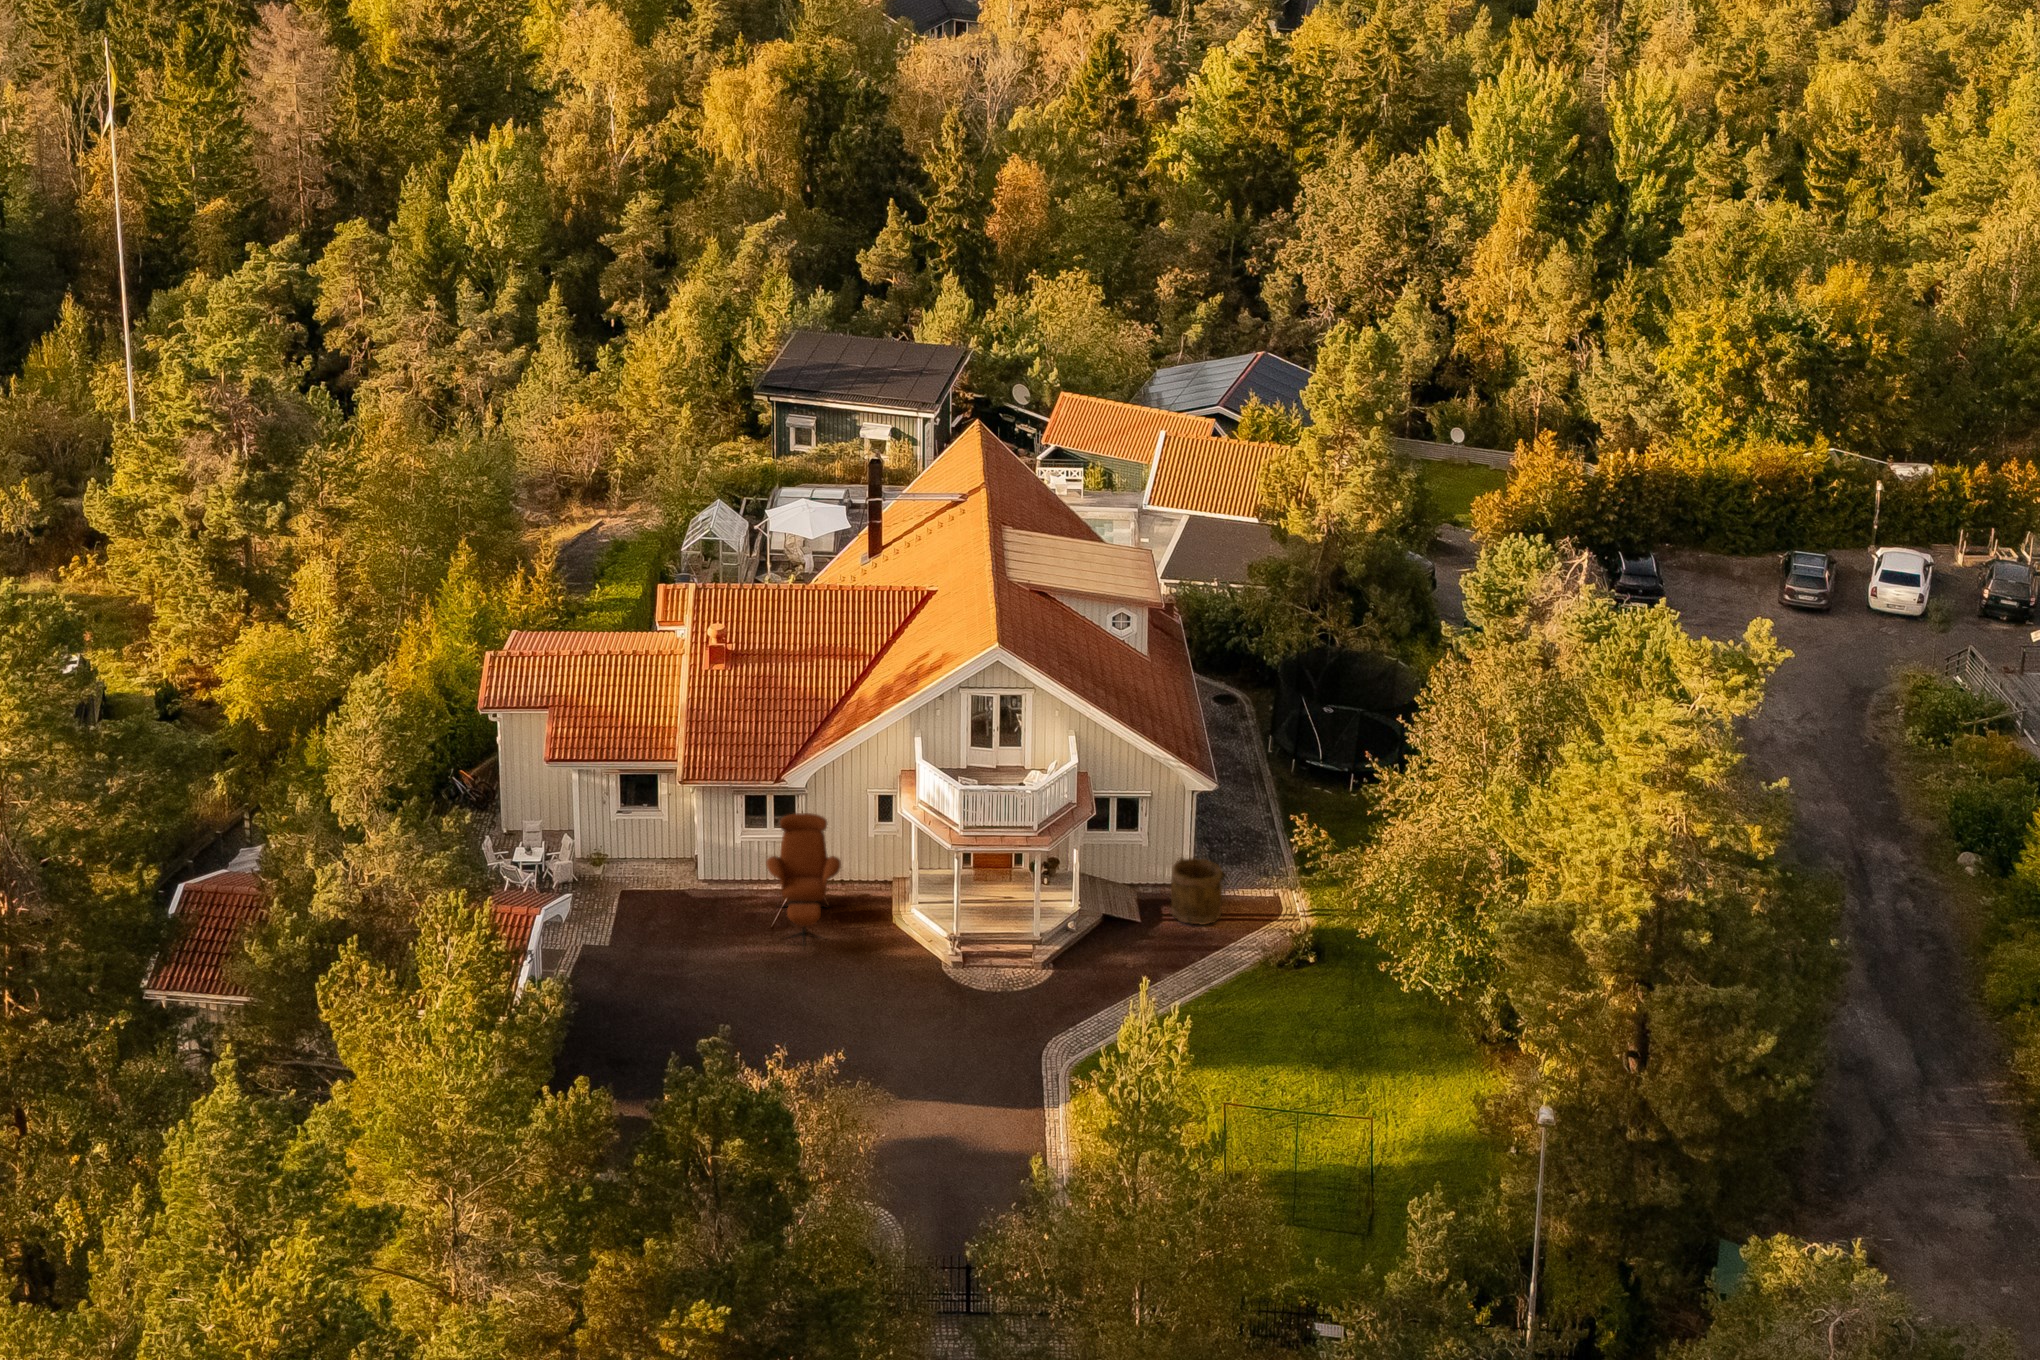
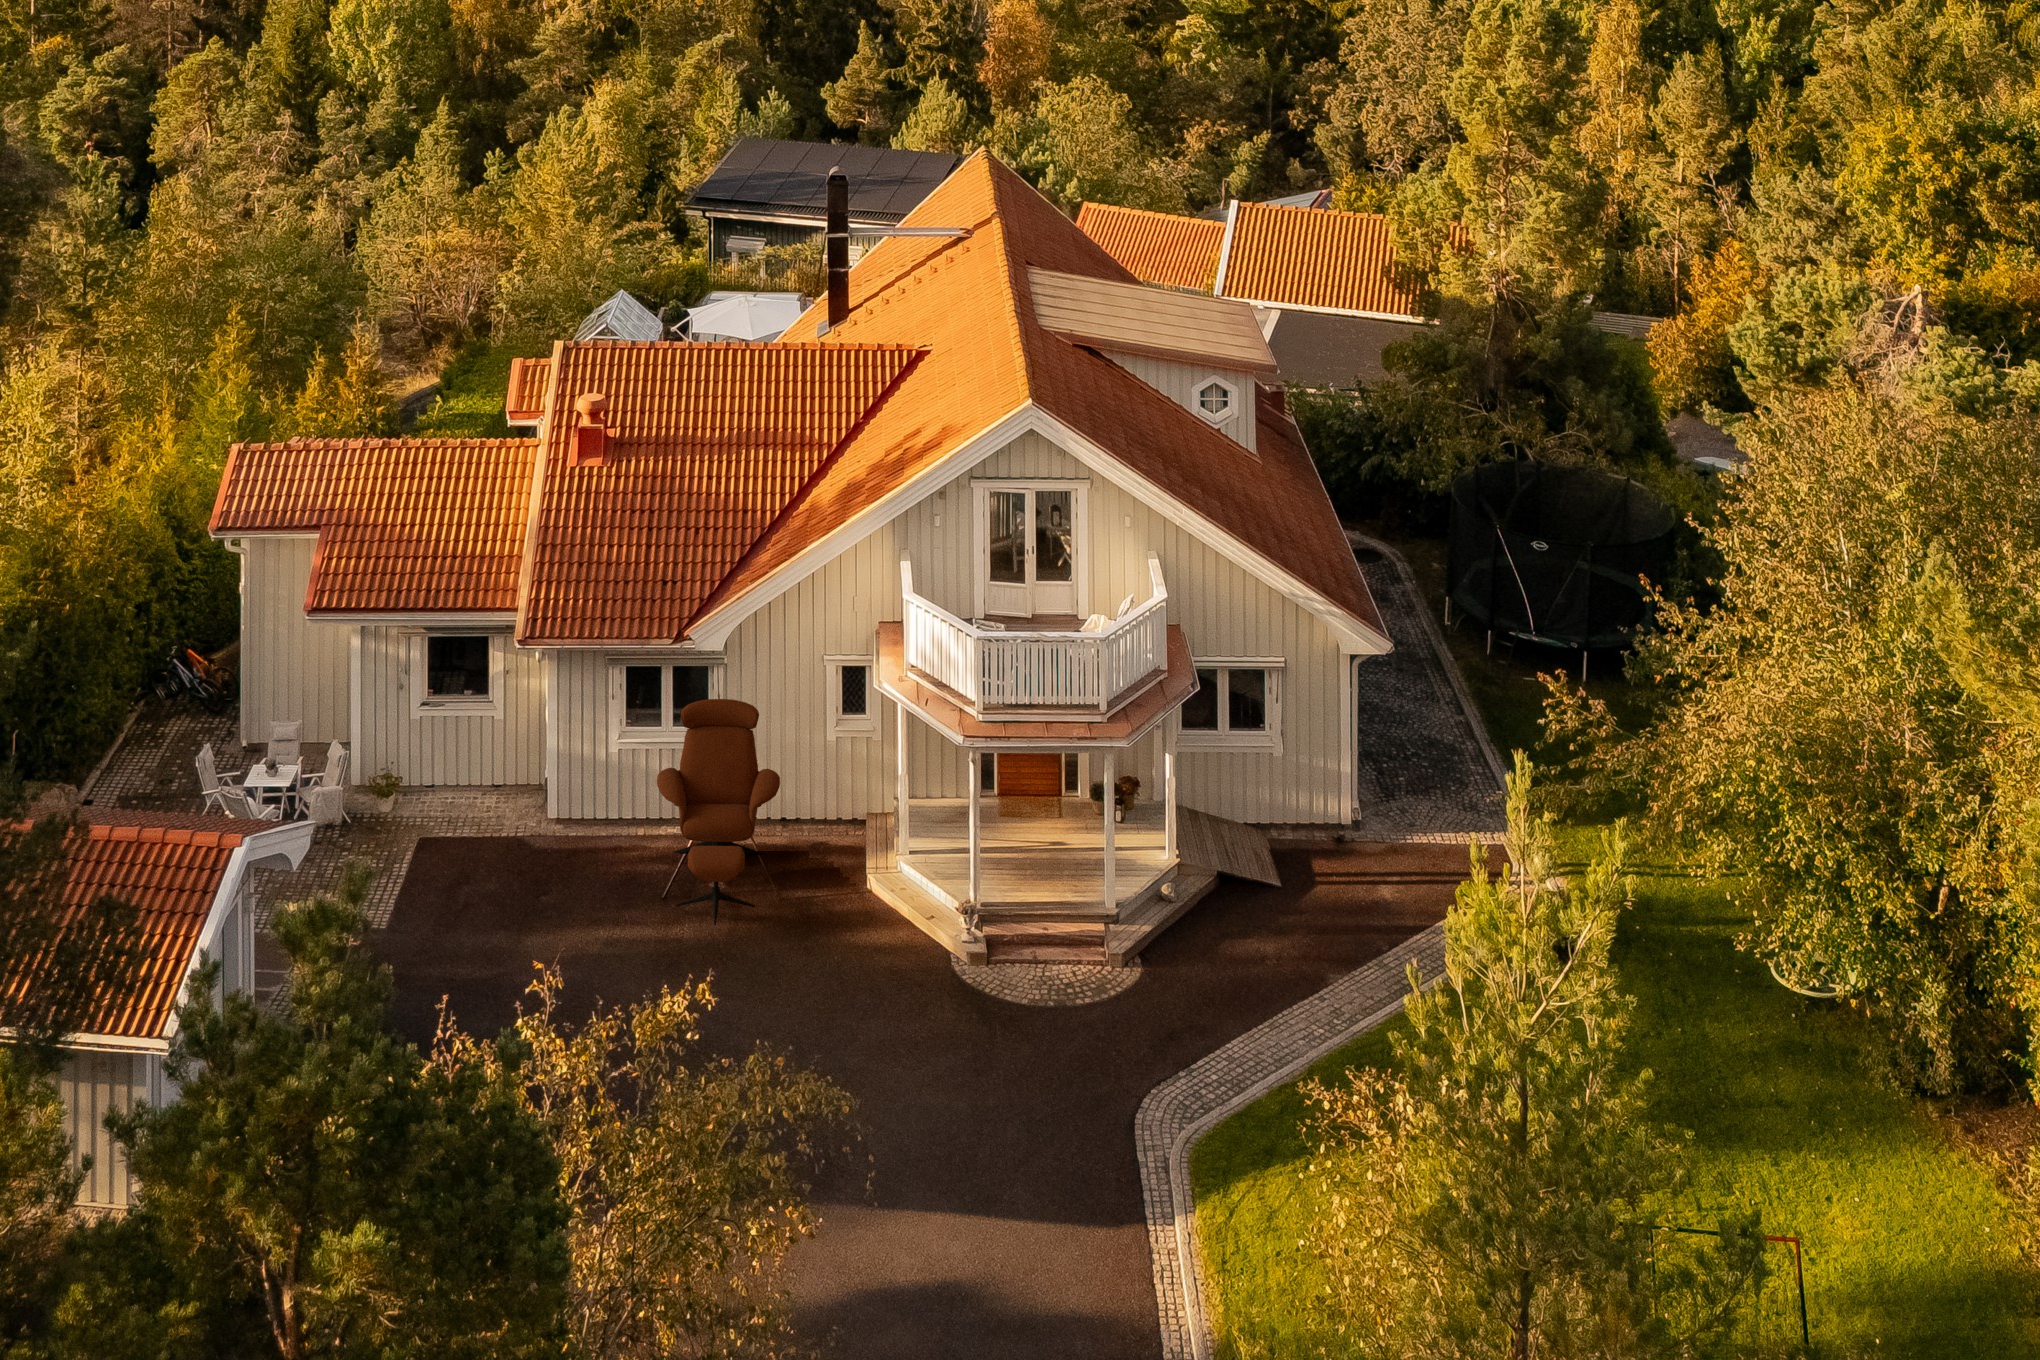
bucket: present [1171,857,1226,925] -> none [1317,776,1410,887]

